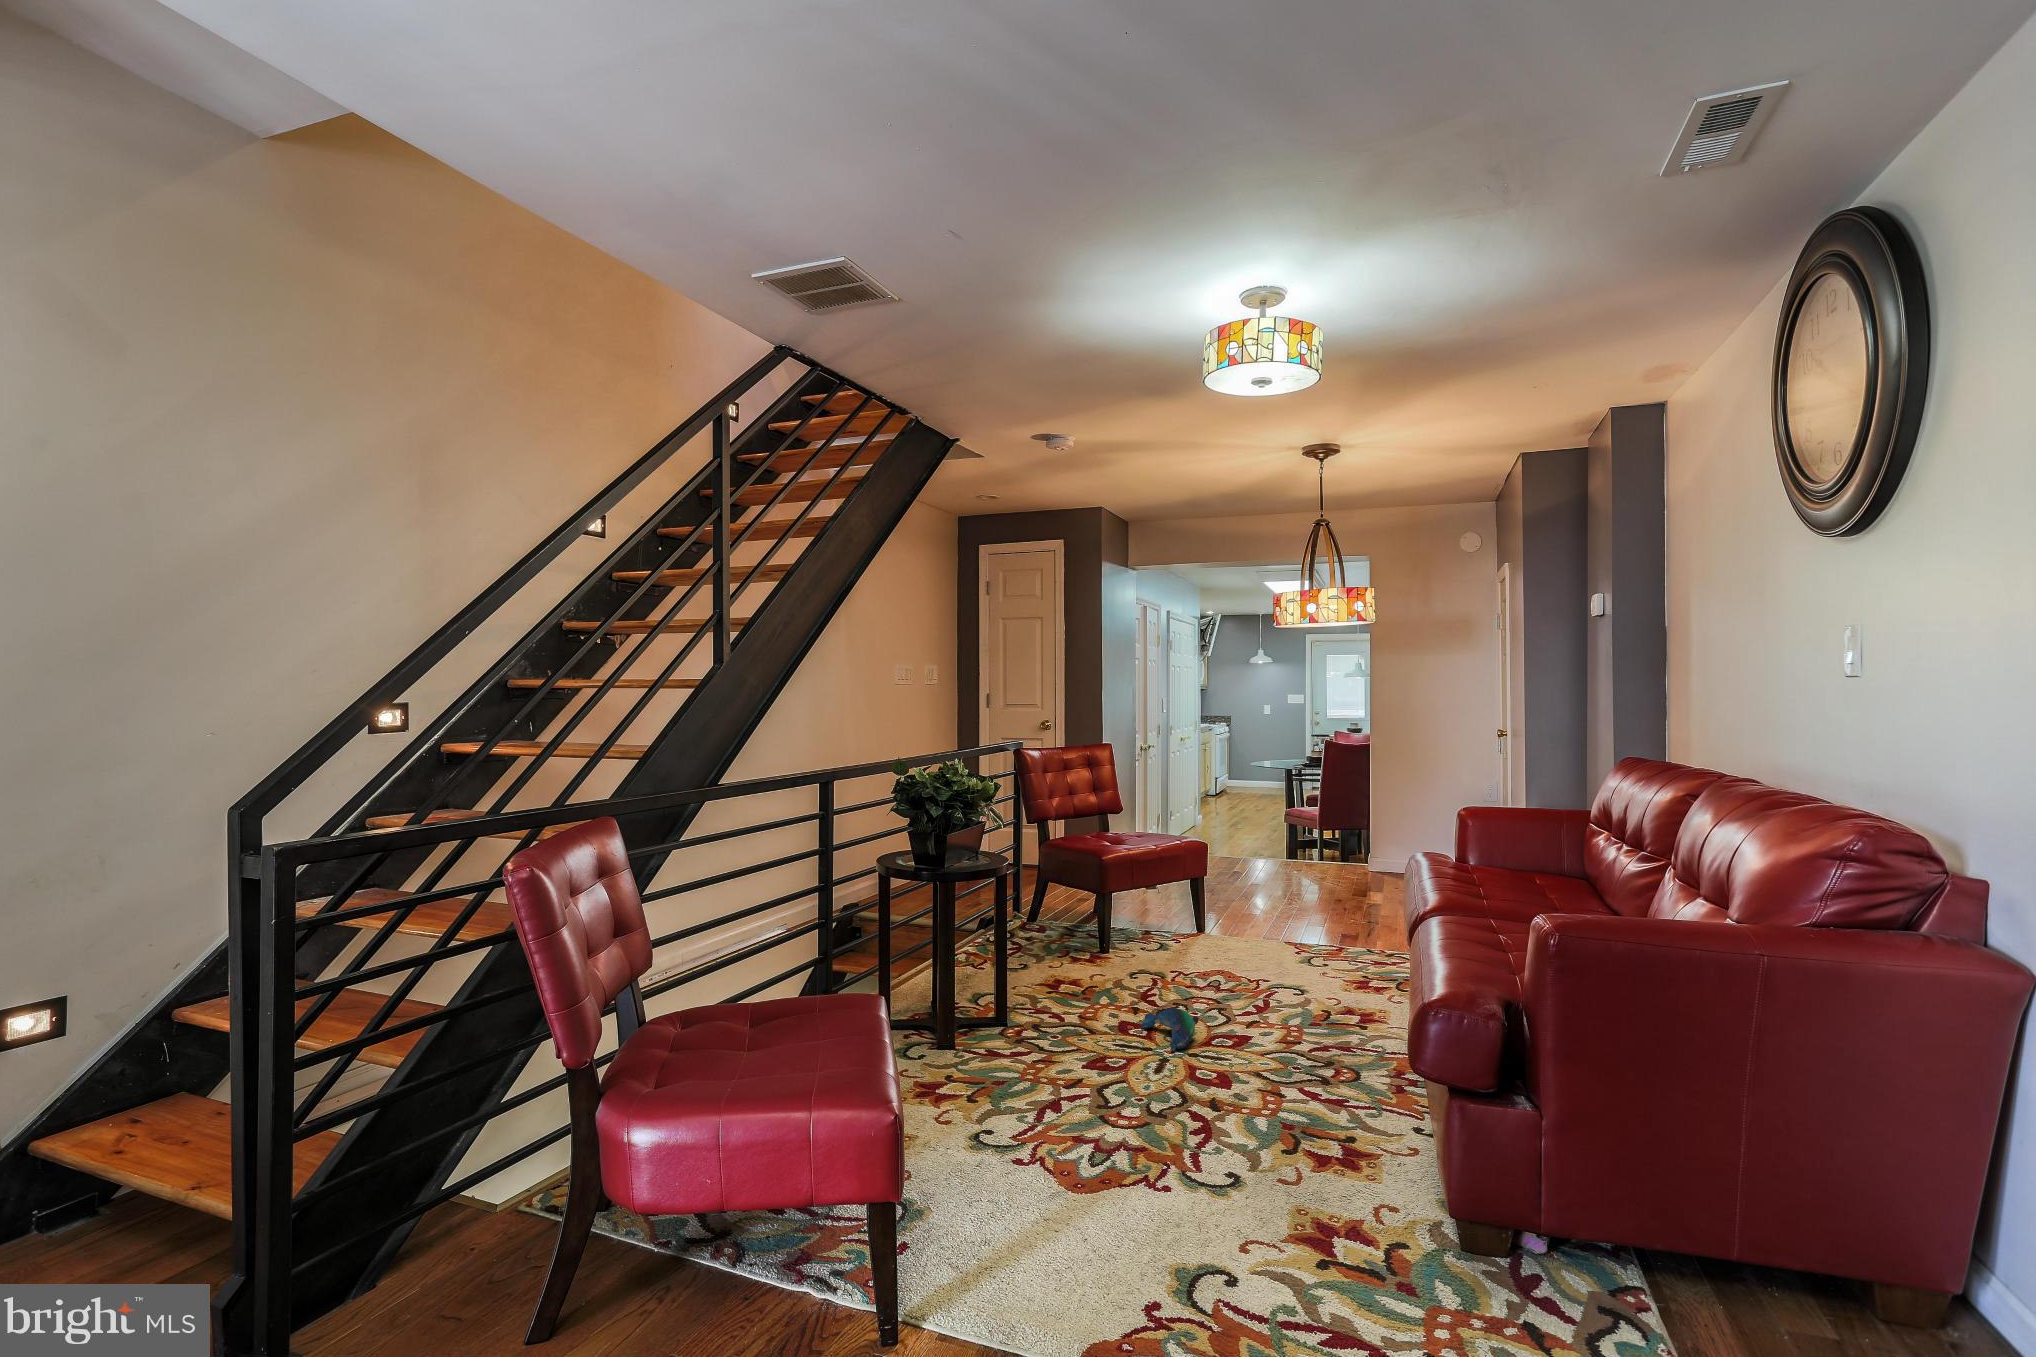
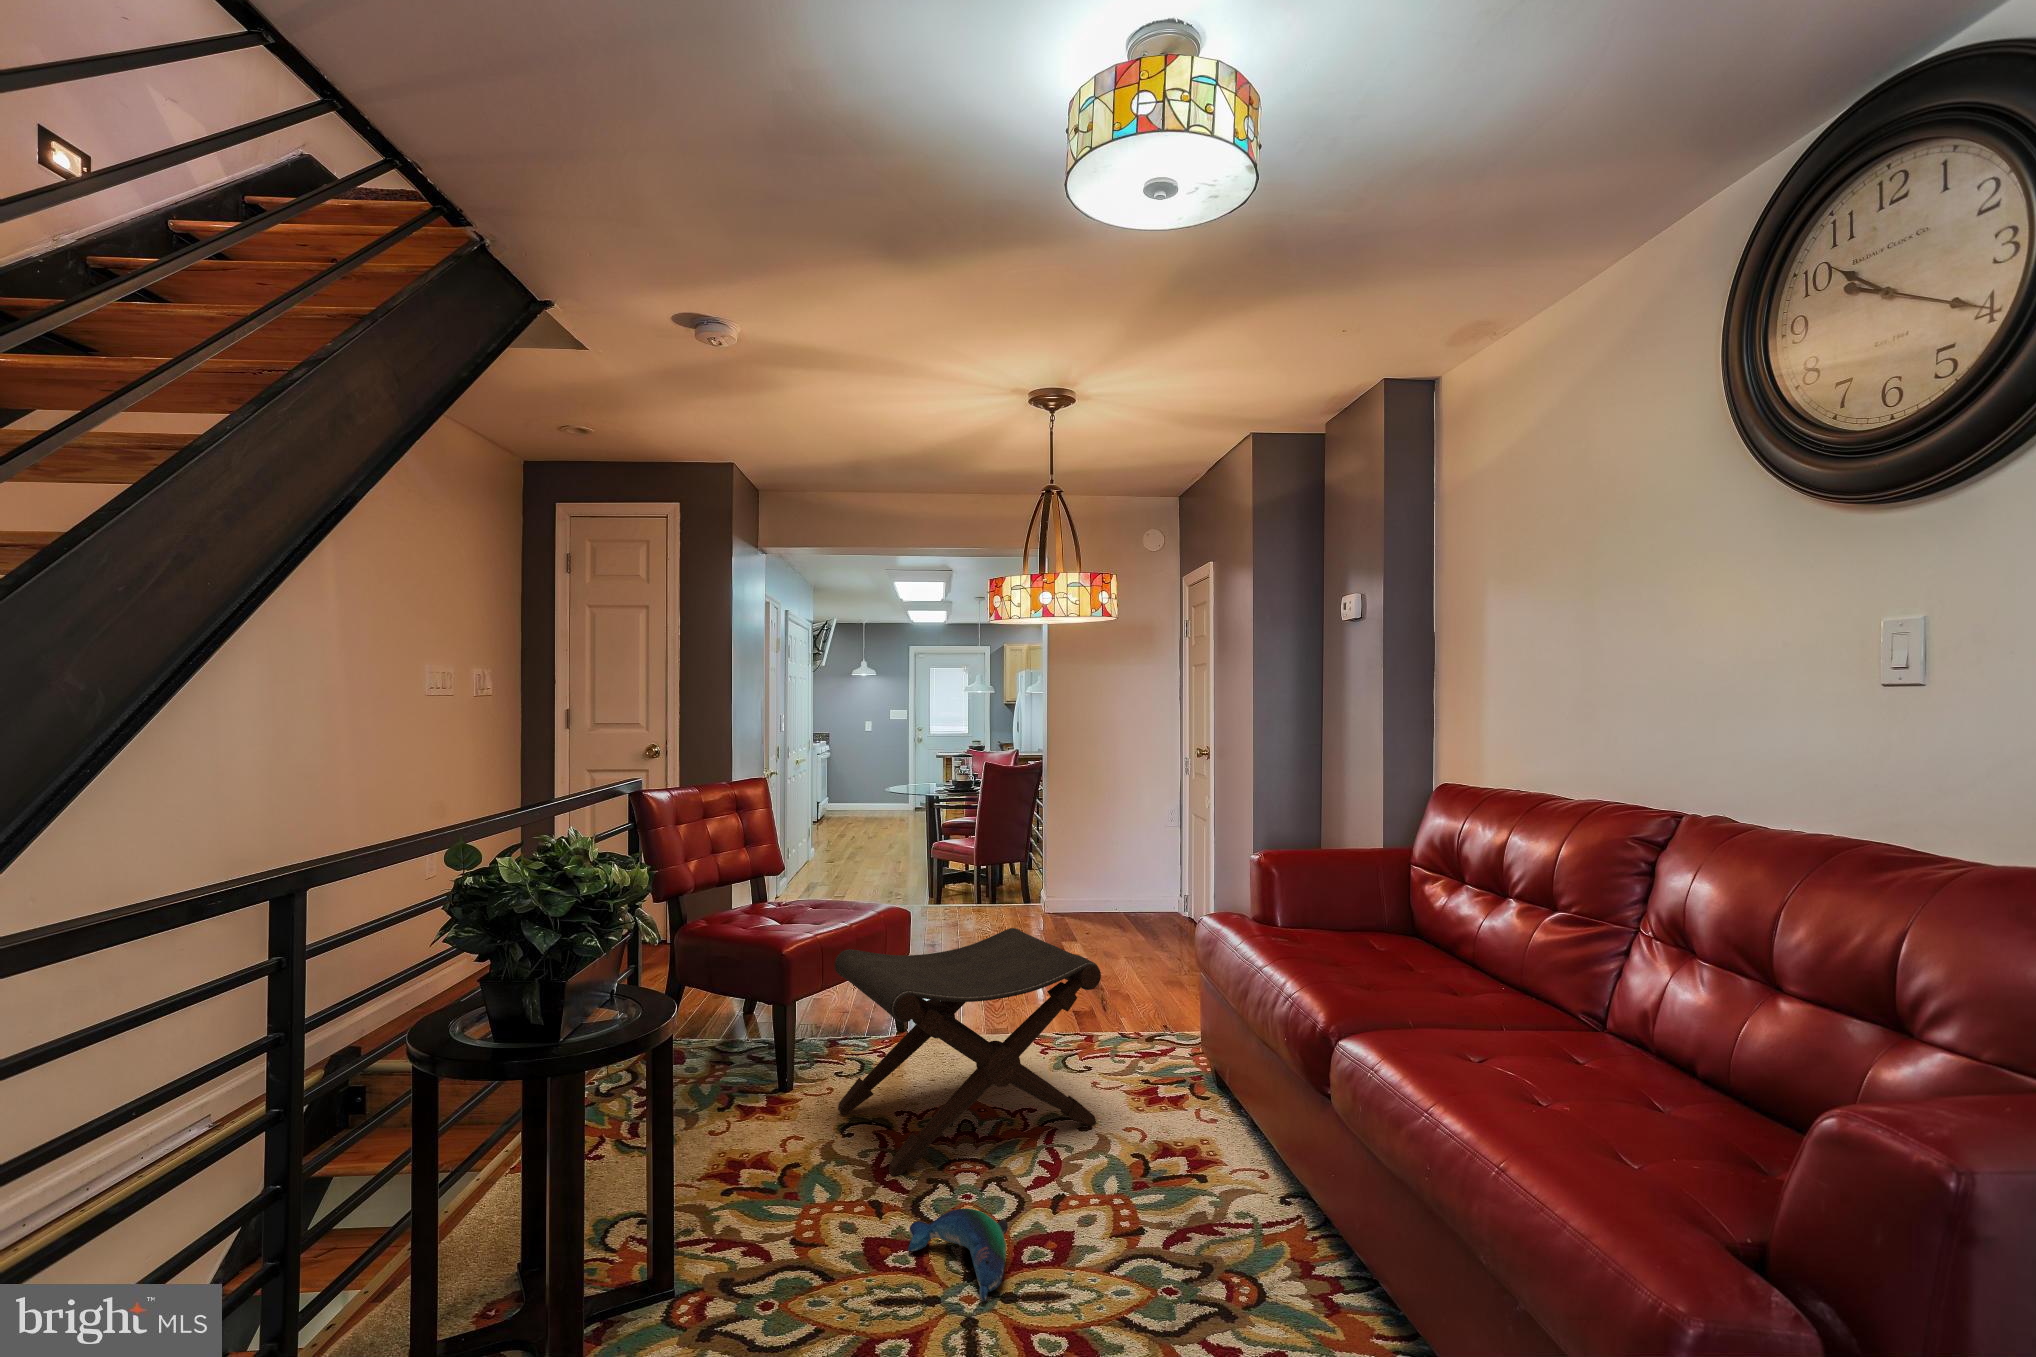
footstool: none [1129,859,1307,1000] -> present [835,928,1101,1176]

